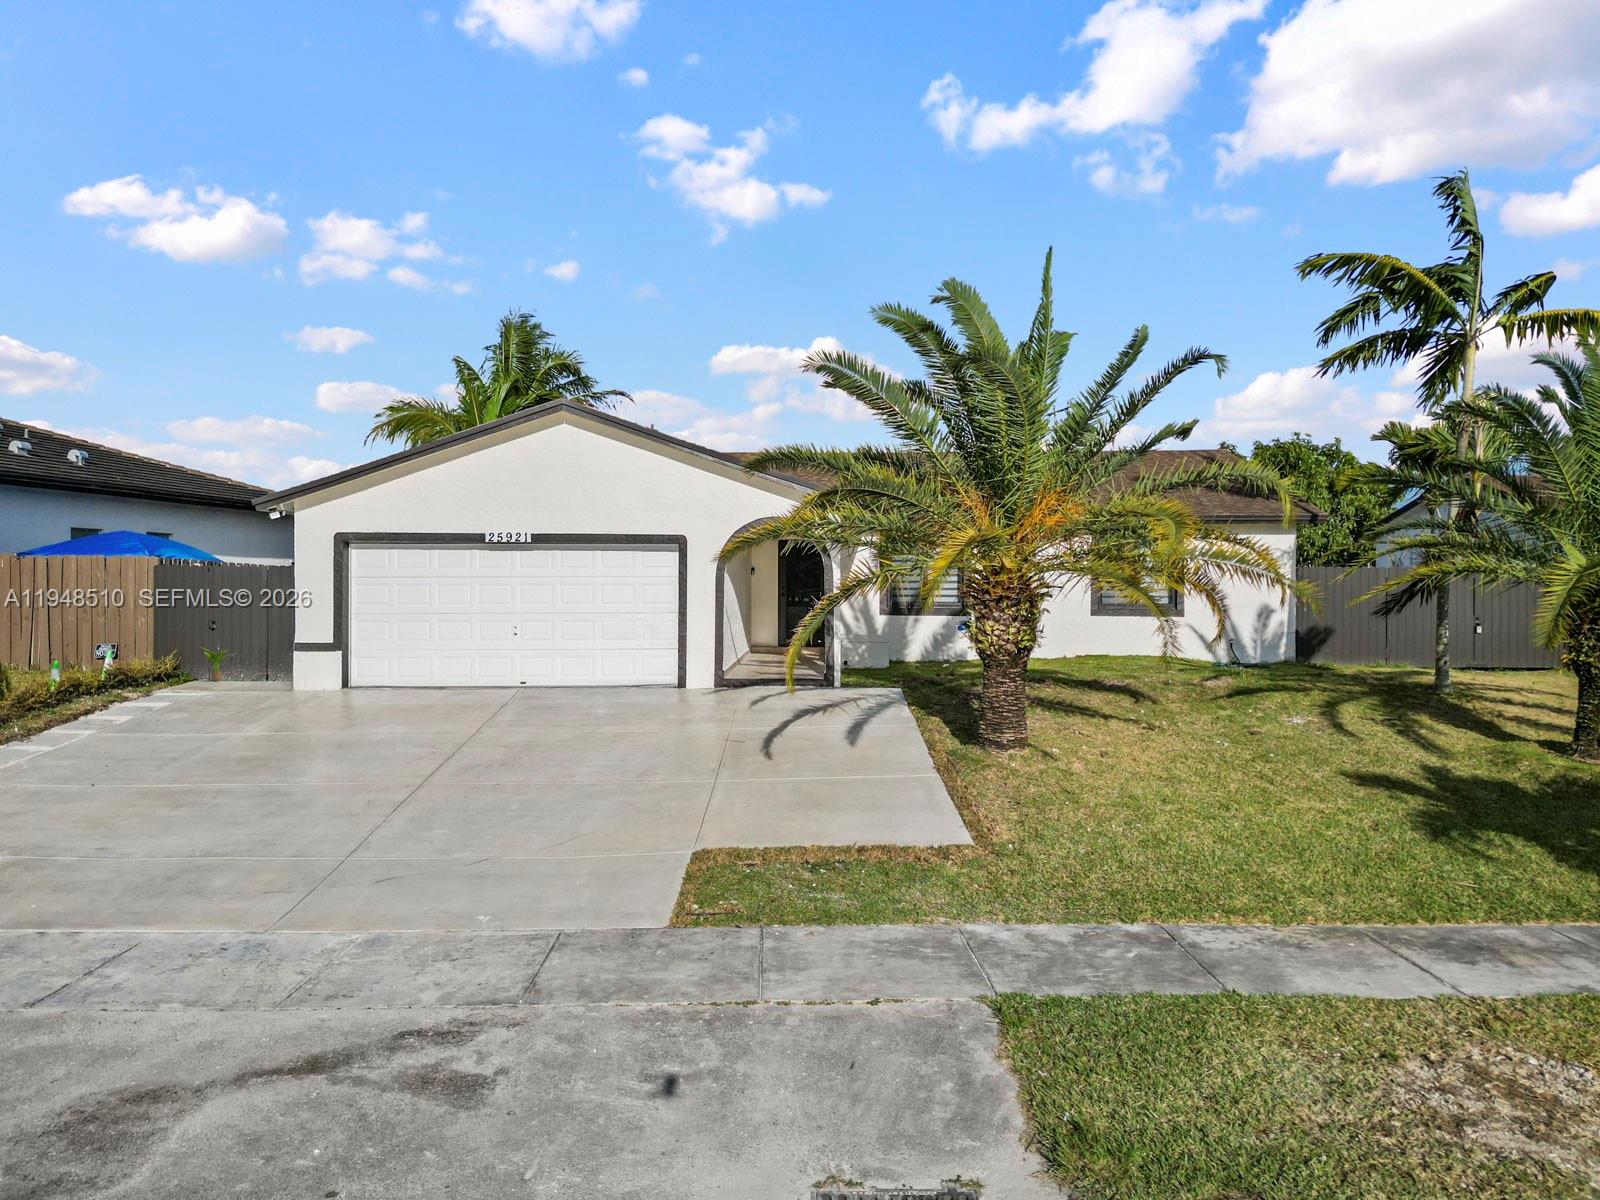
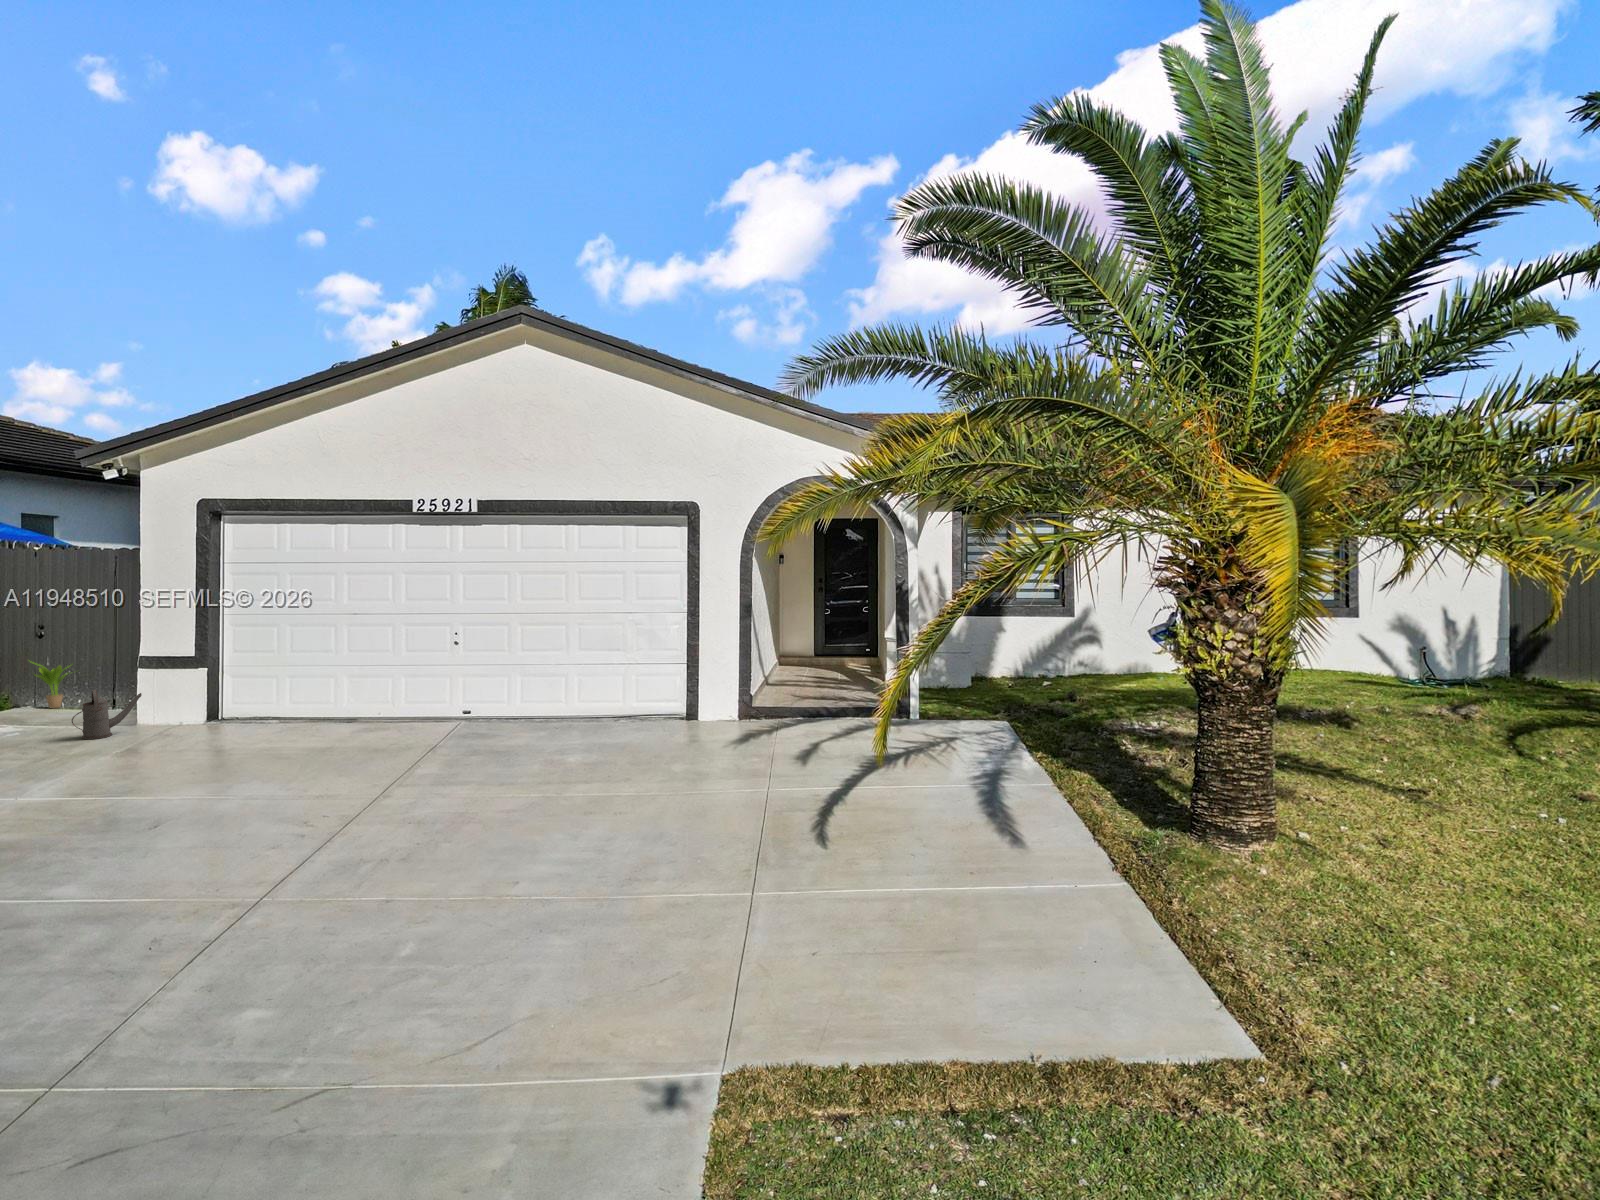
watering can: none [253,666,296,700] -> present [72,690,142,739]

